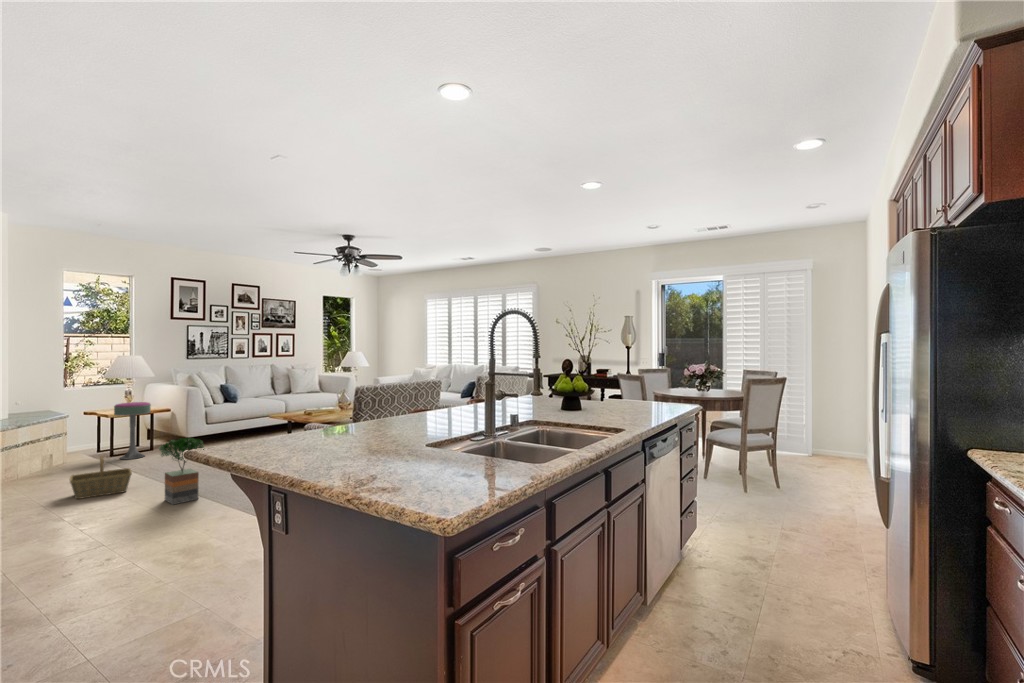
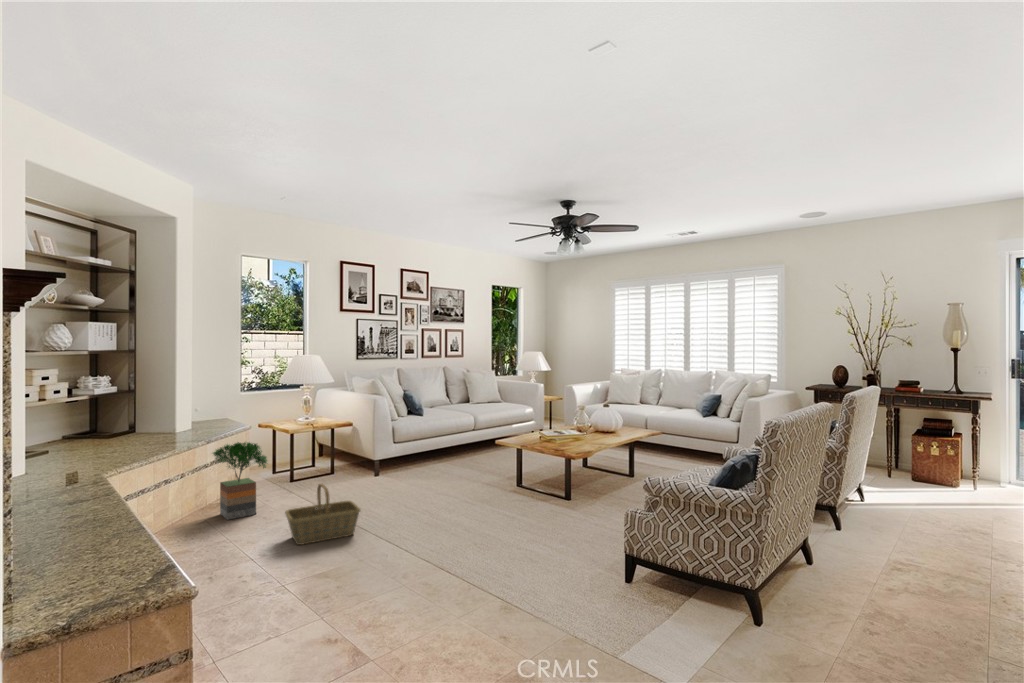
bar stool: present [114,402,151,459] -> none [301,411,340,484]
potted tree: present [159,438,204,505] -> present [213,442,267,520]

